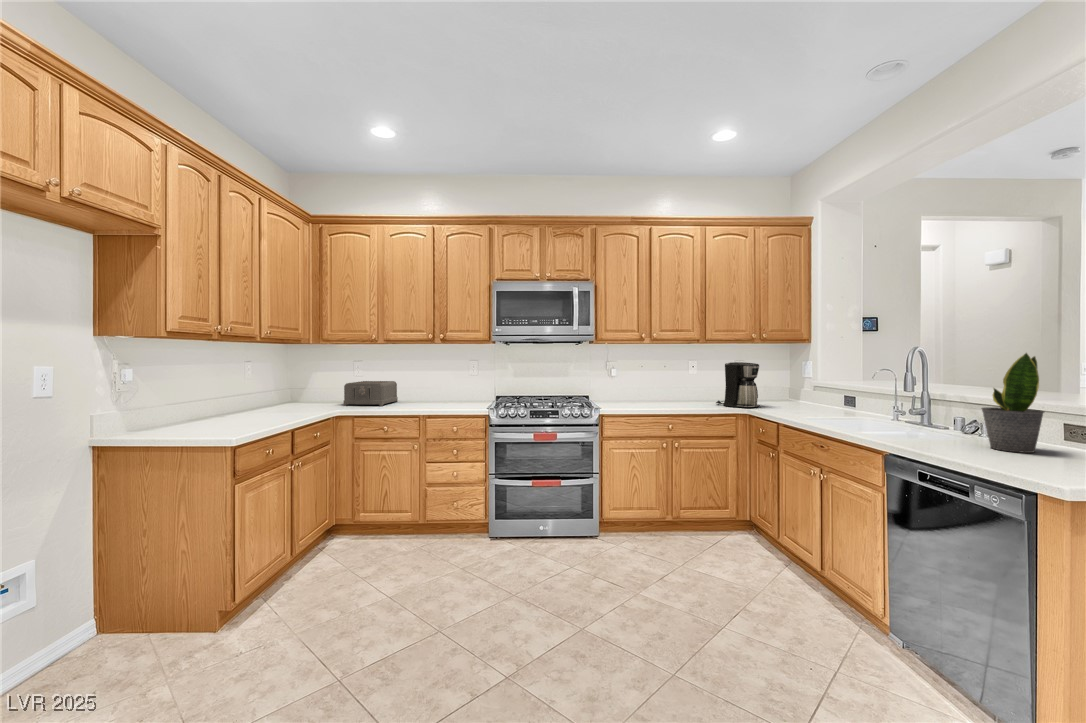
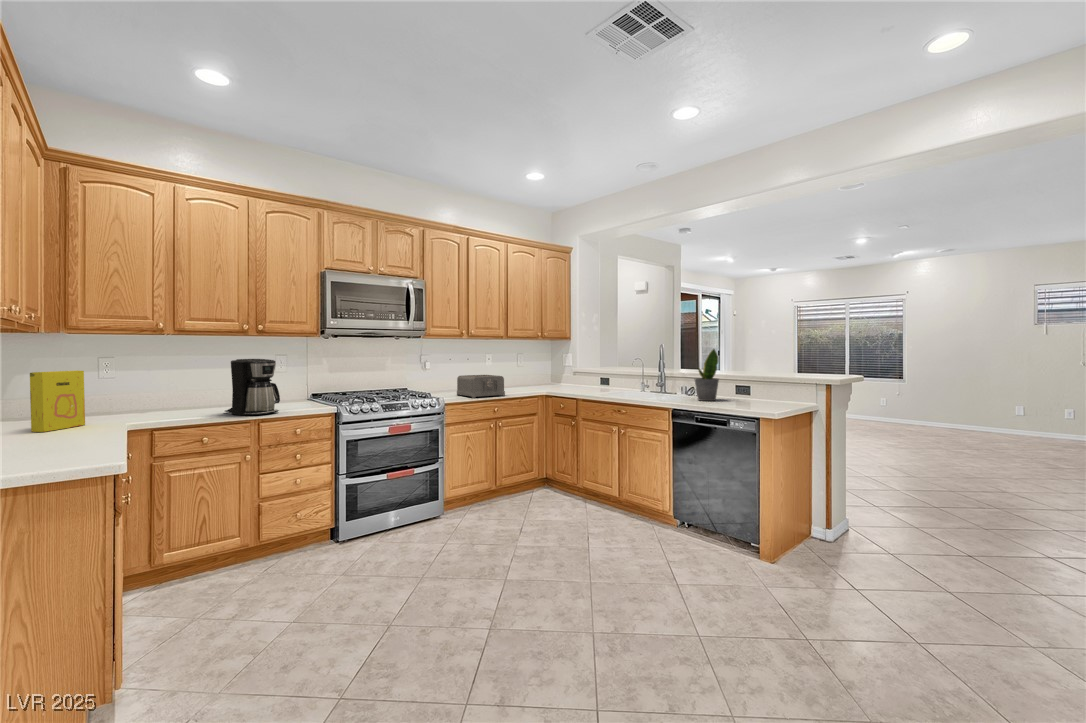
coffee maker: present [716,362,759,408] -> present [225,359,280,415]
cereal box: none [286,370,320,412] -> present [30,370,85,432]
toaster: present [344,381,398,406] -> present [457,375,505,398]

